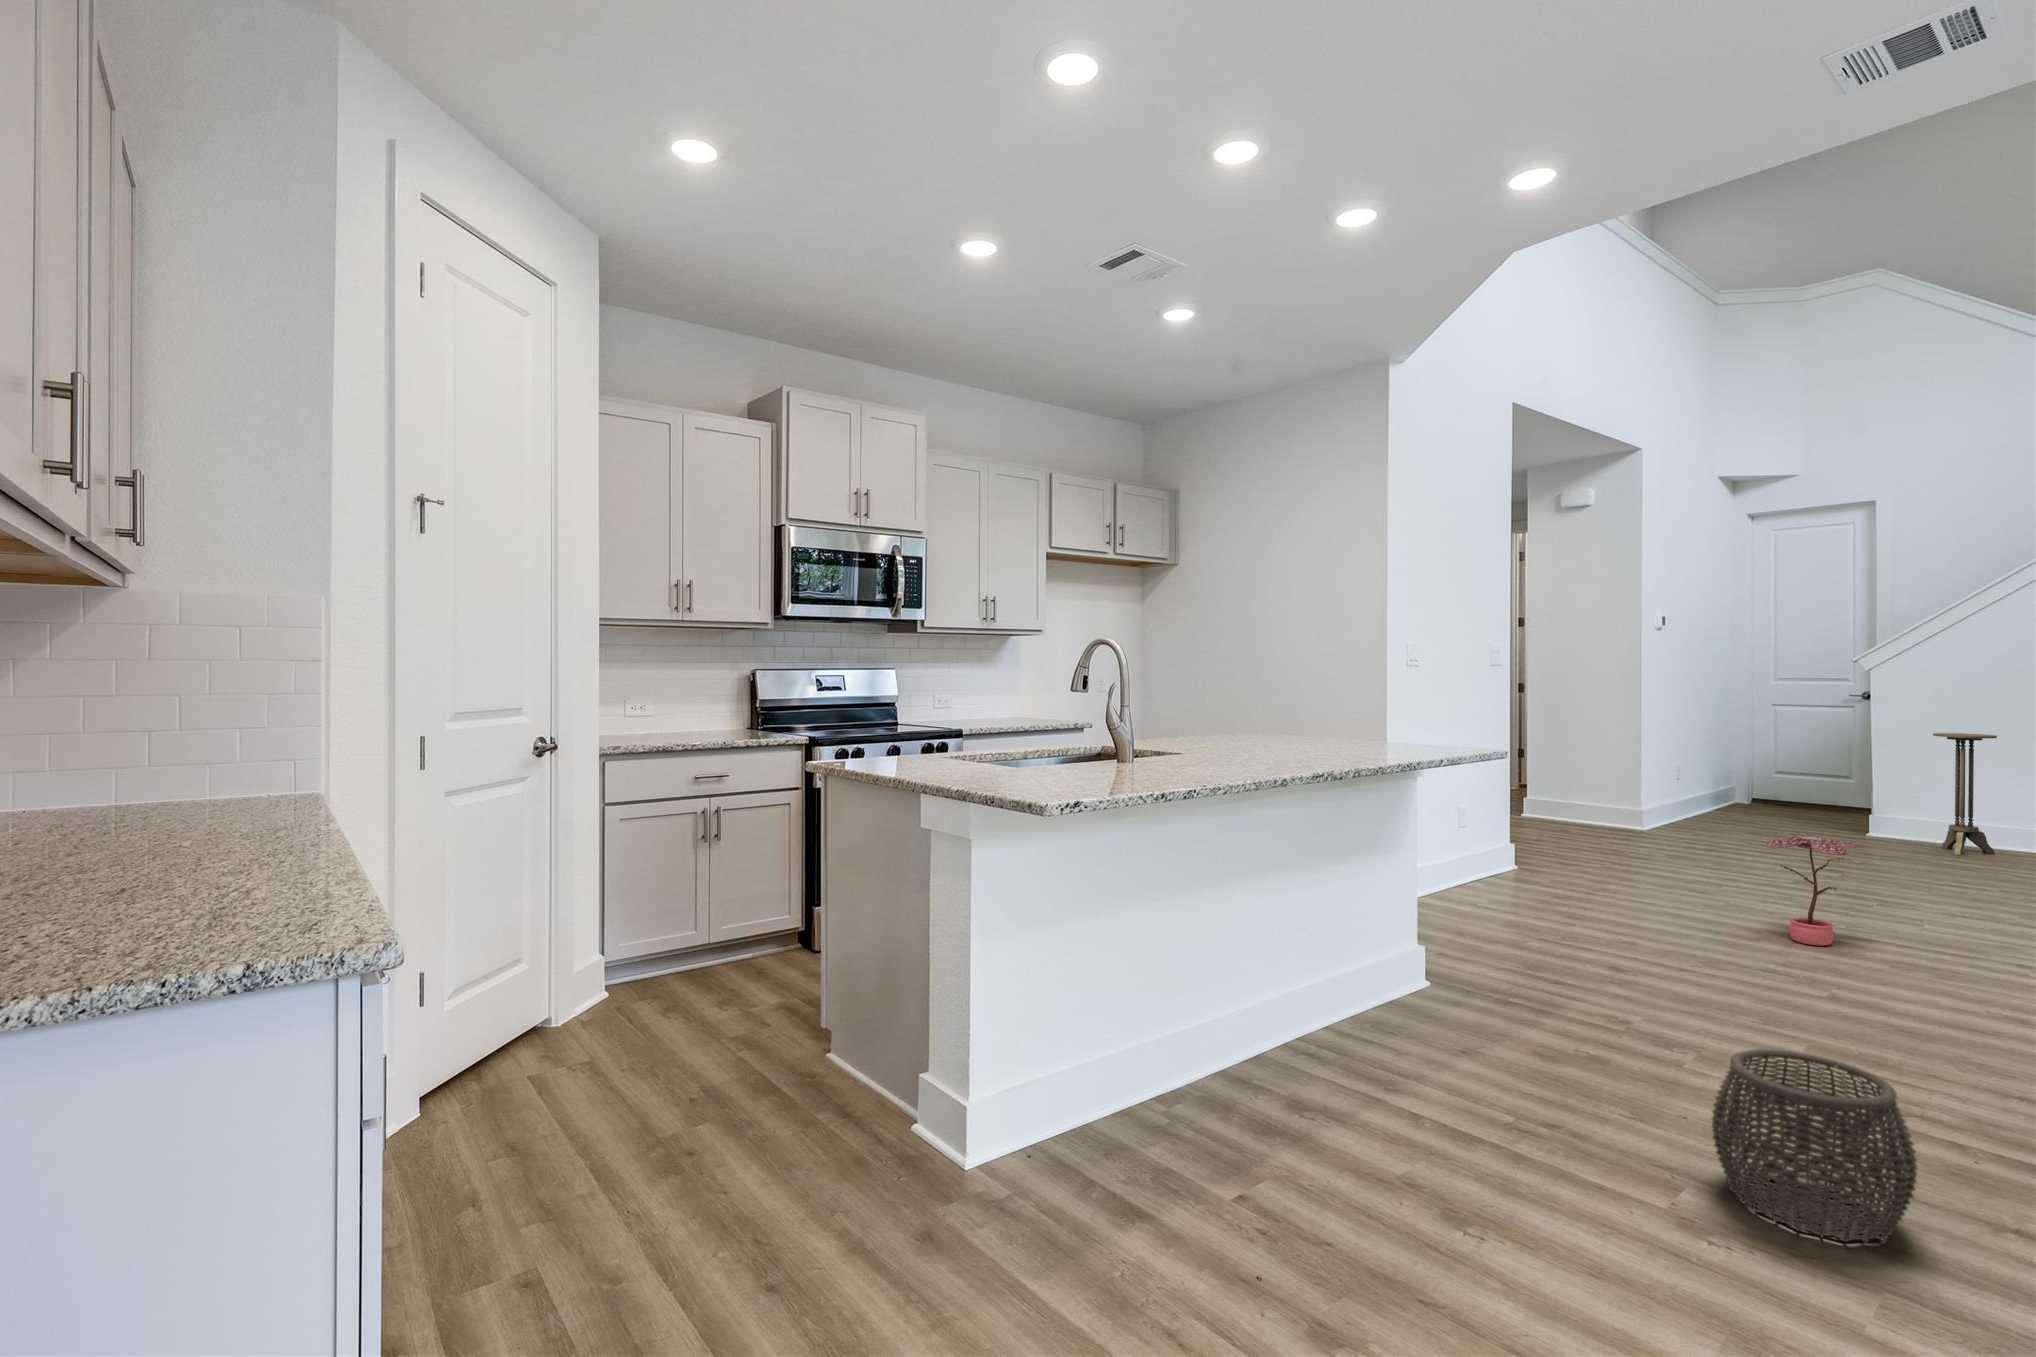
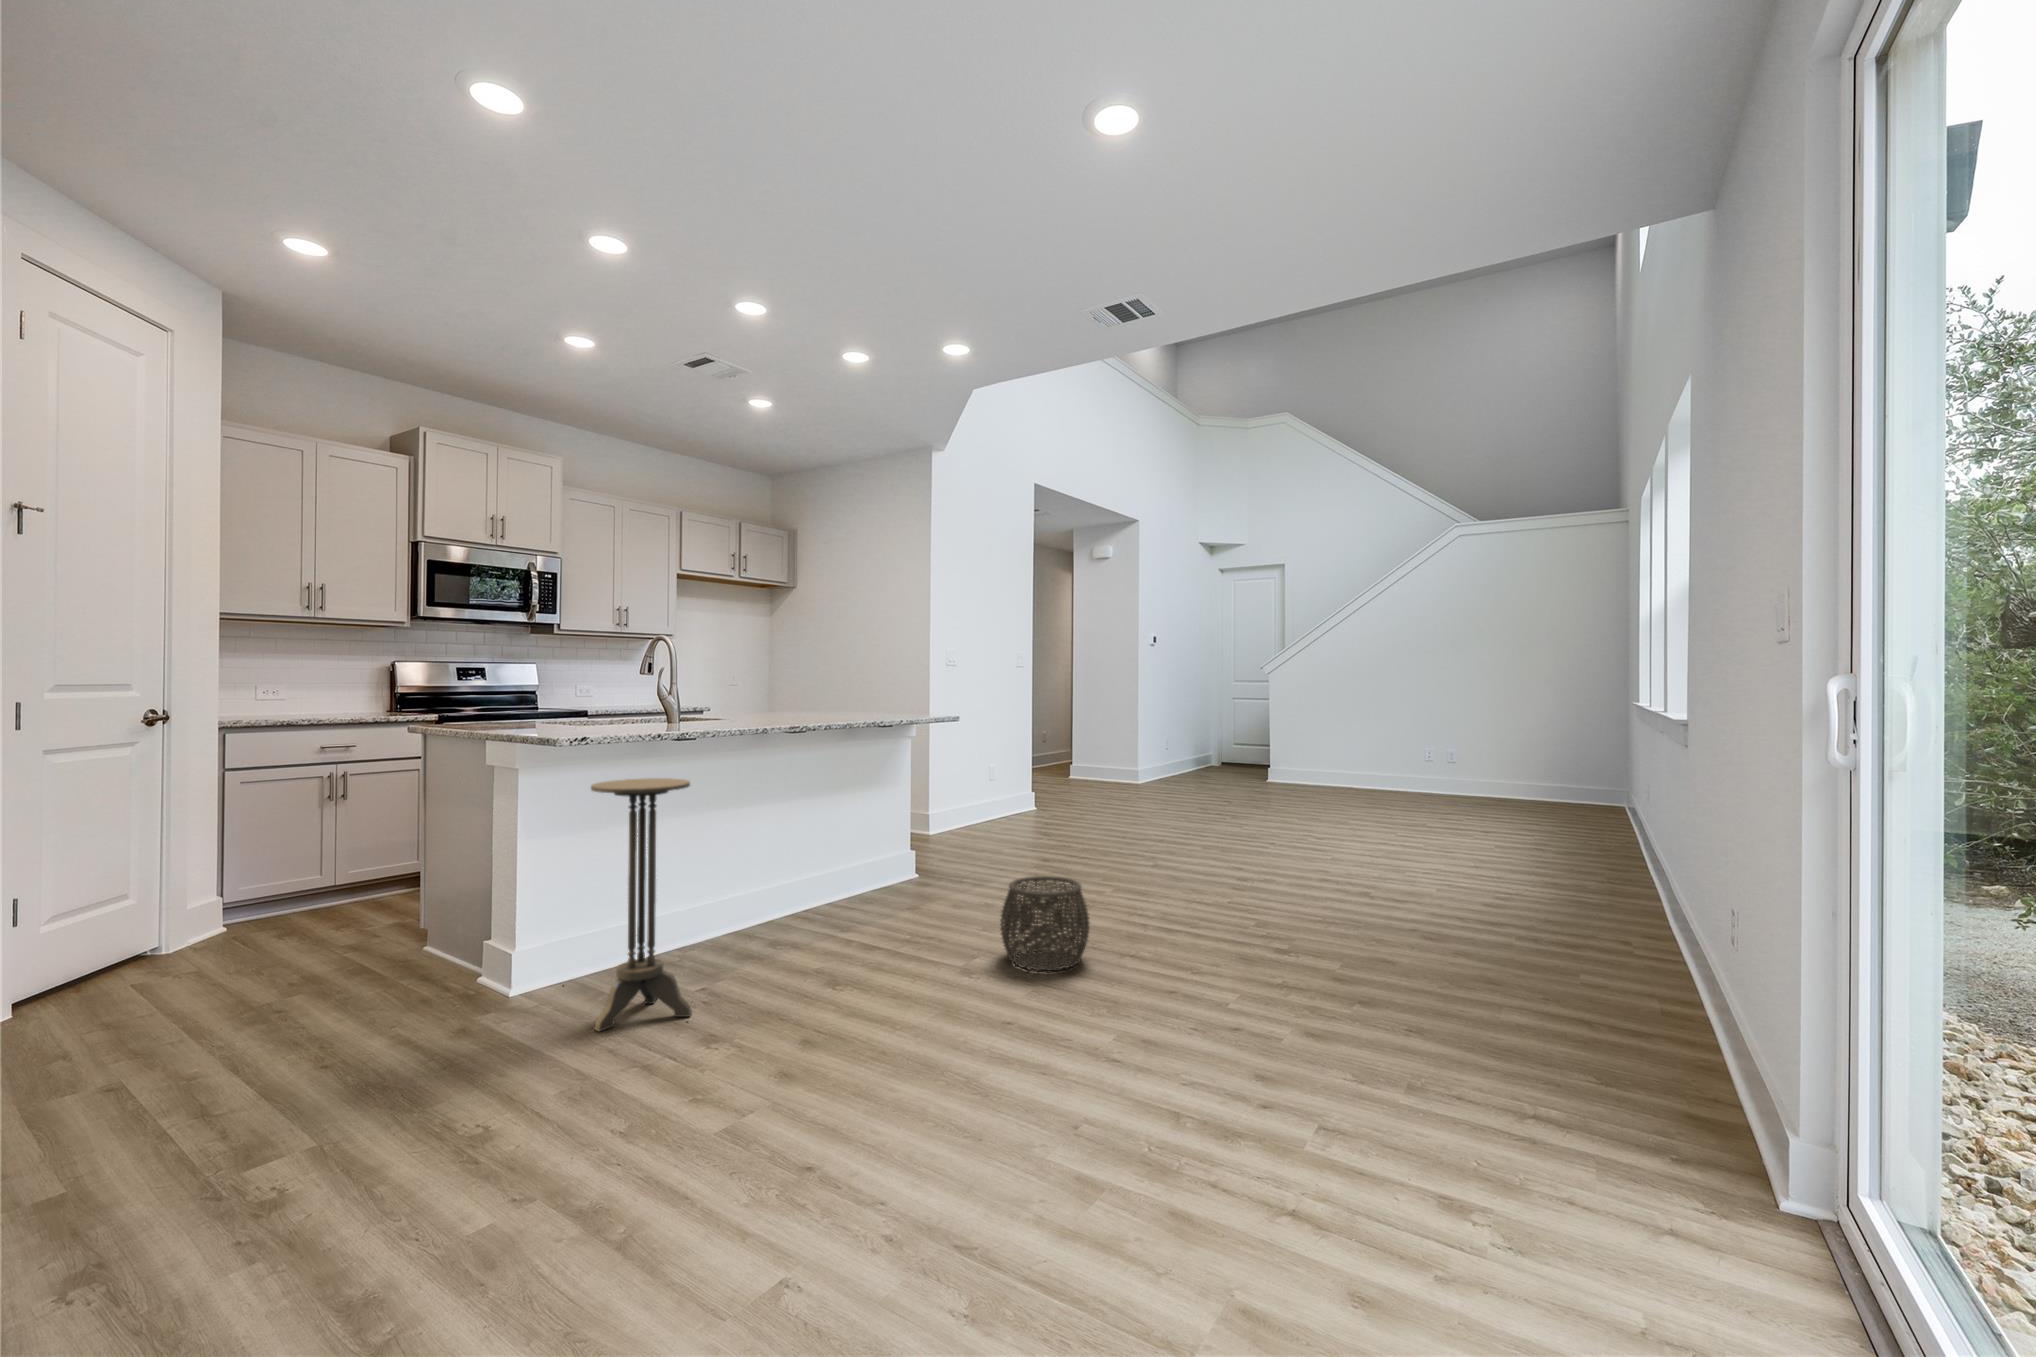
side table: present [1933,733,1997,855] -> present [591,778,692,1031]
potted plant: present [1766,835,1857,946] -> none [1153,774,1202,843]

